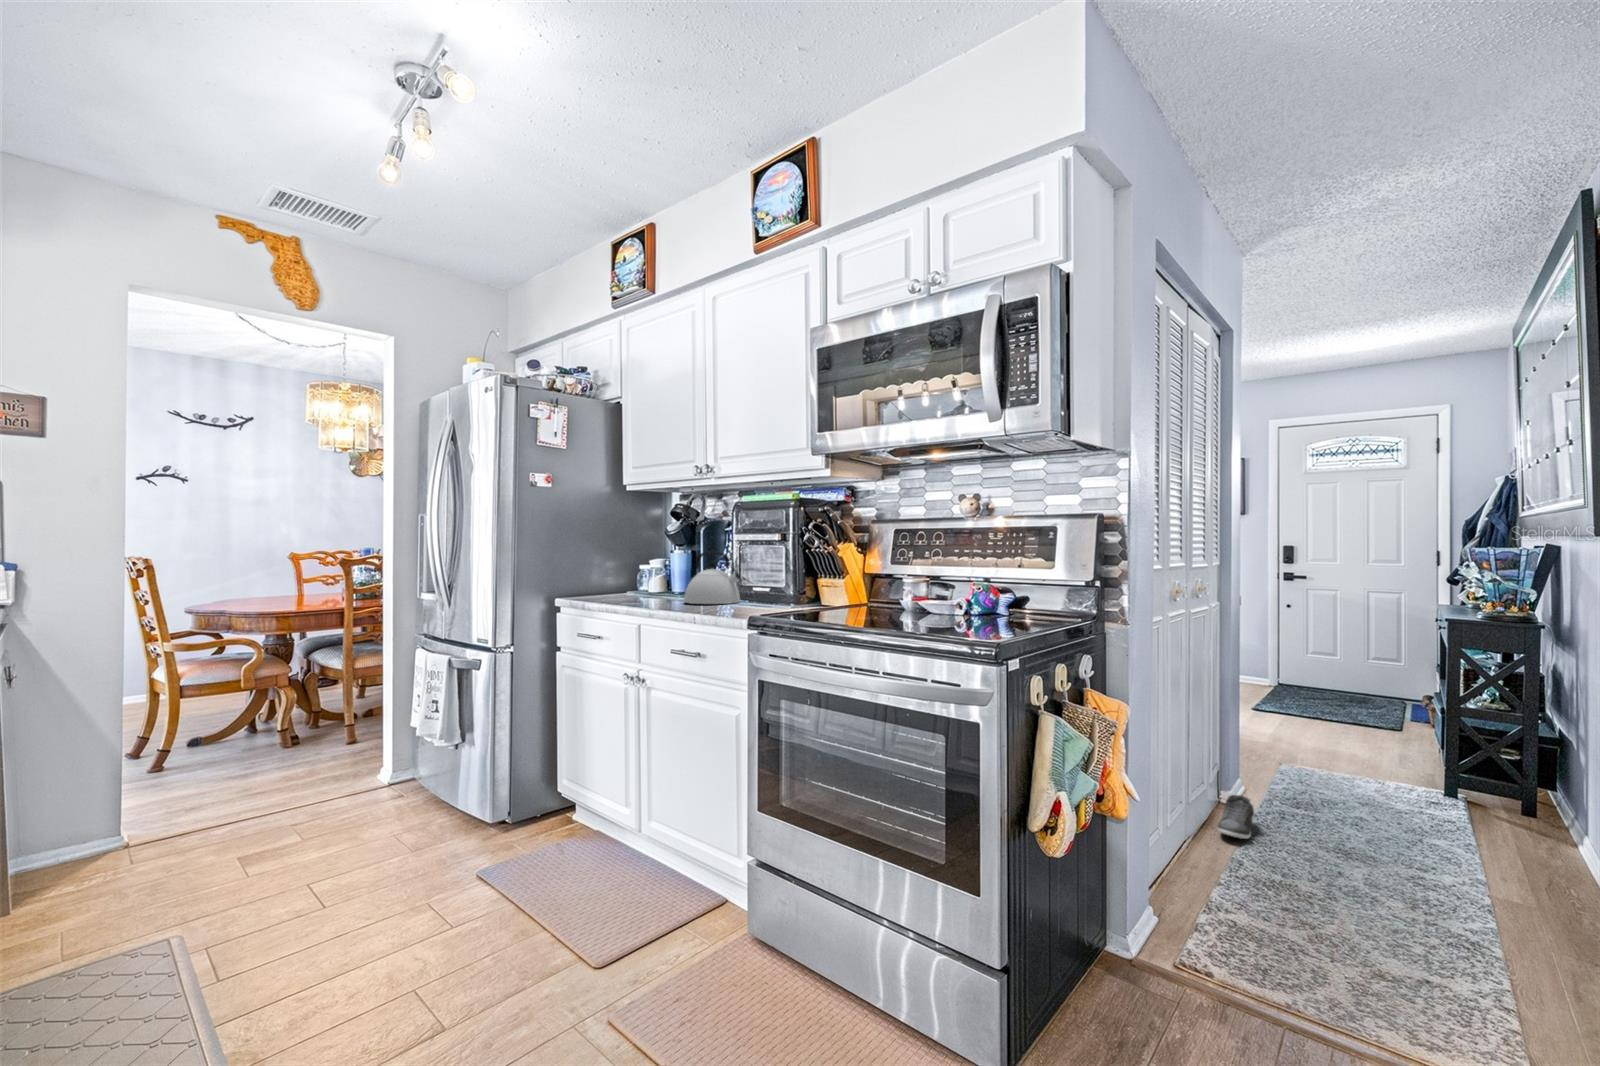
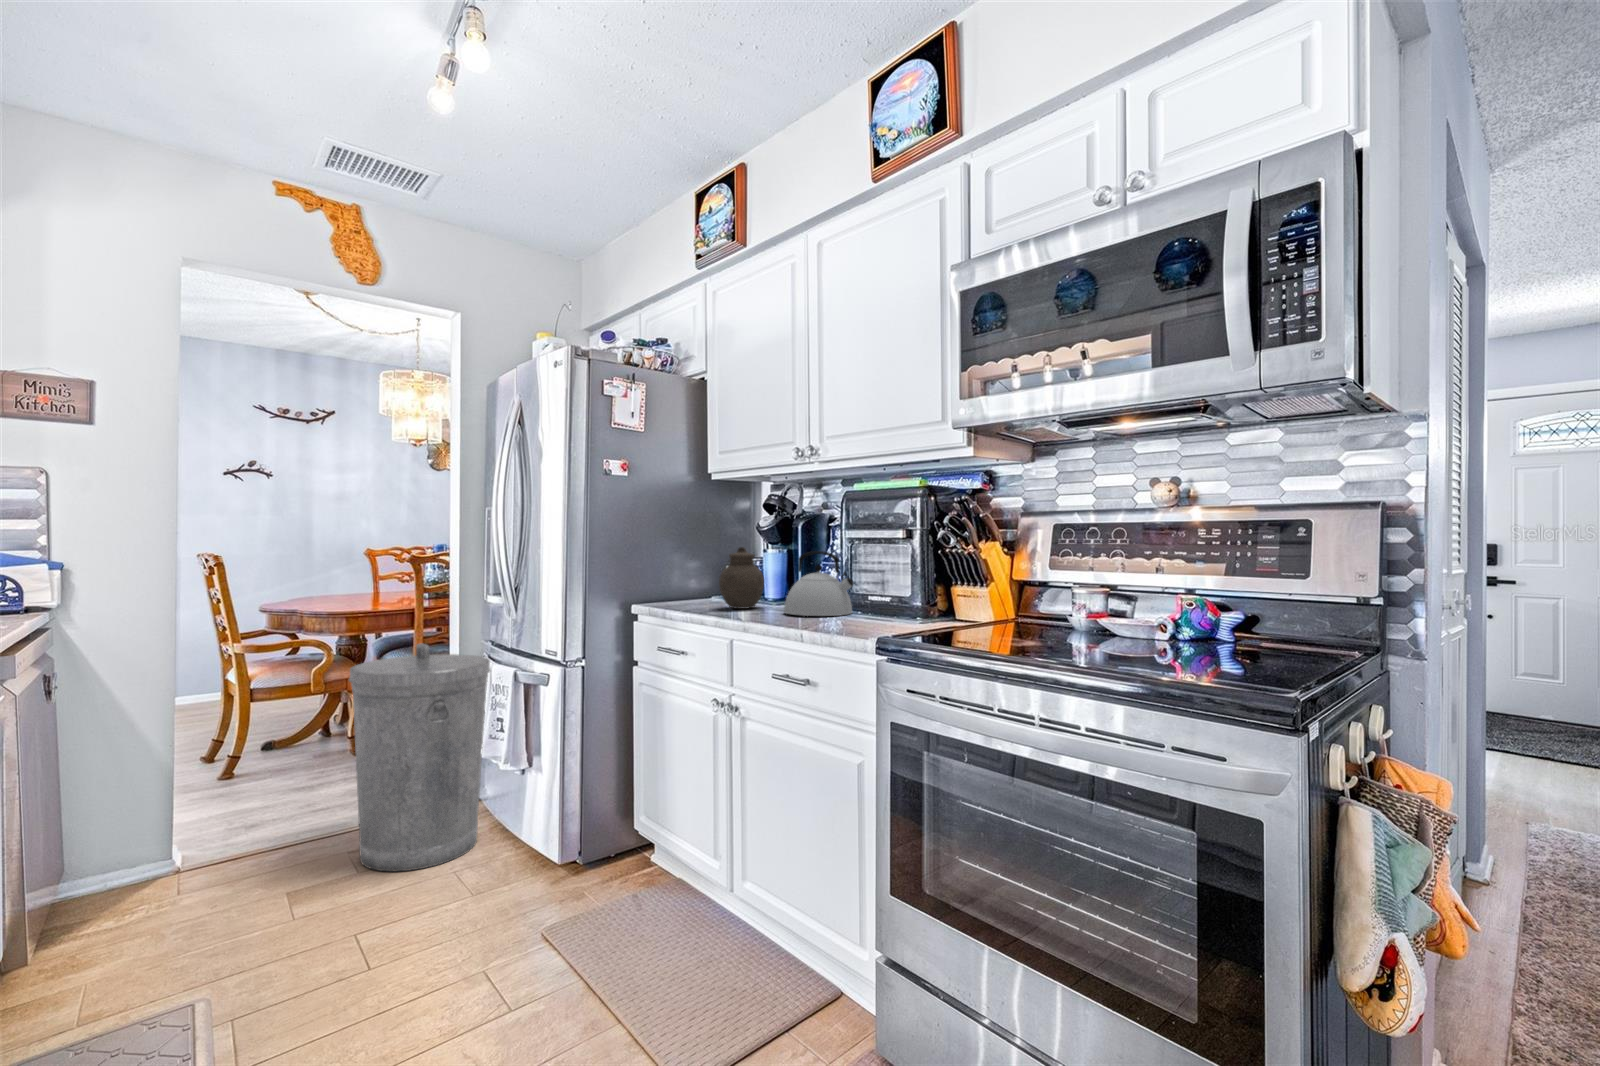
jar: none [630,548,669,600] -> present [719,547,764,609]
trash can: none [293,636,425,837] -> present [349,643,490,871]
shoe: present [1218,795,1254,839] -> none [1484,875,1535,939]

